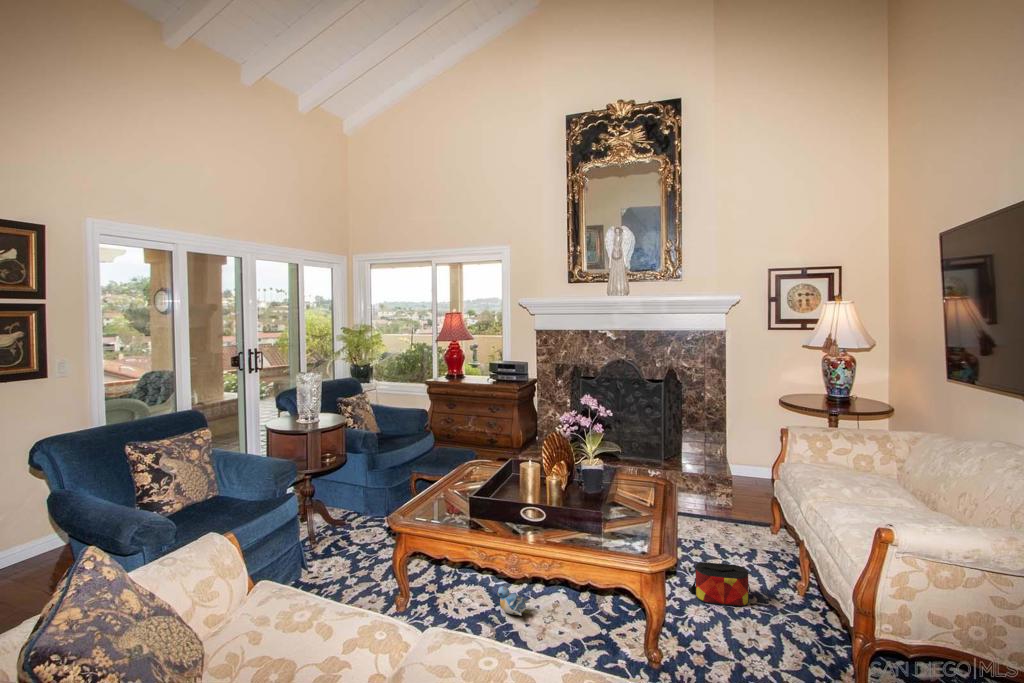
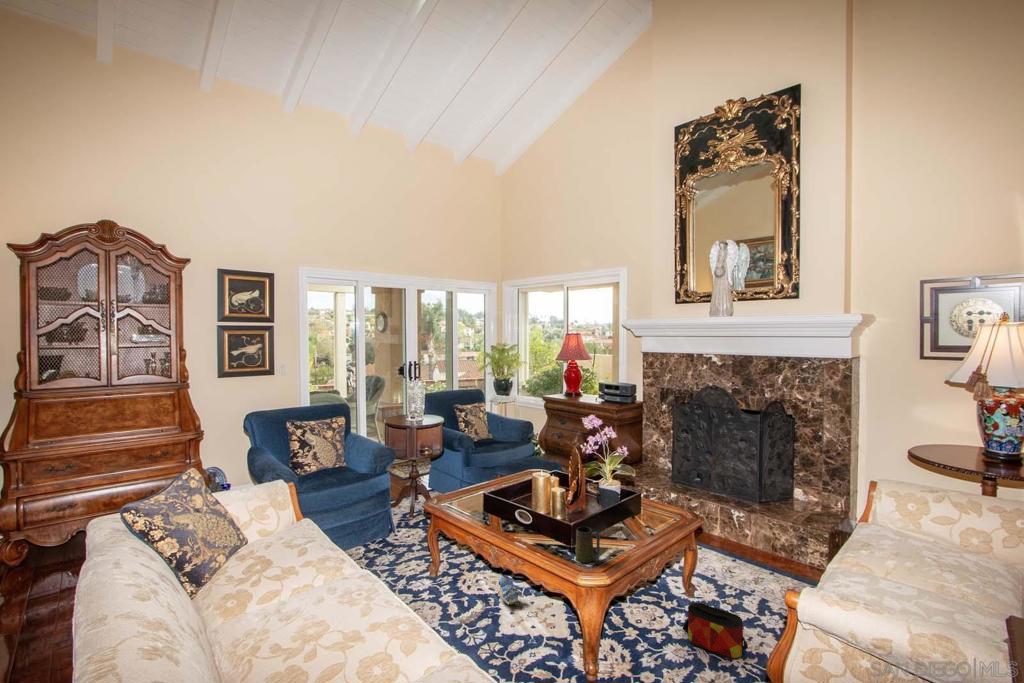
mug: none [631,511,660,549] -> present [575,527,600,563]

